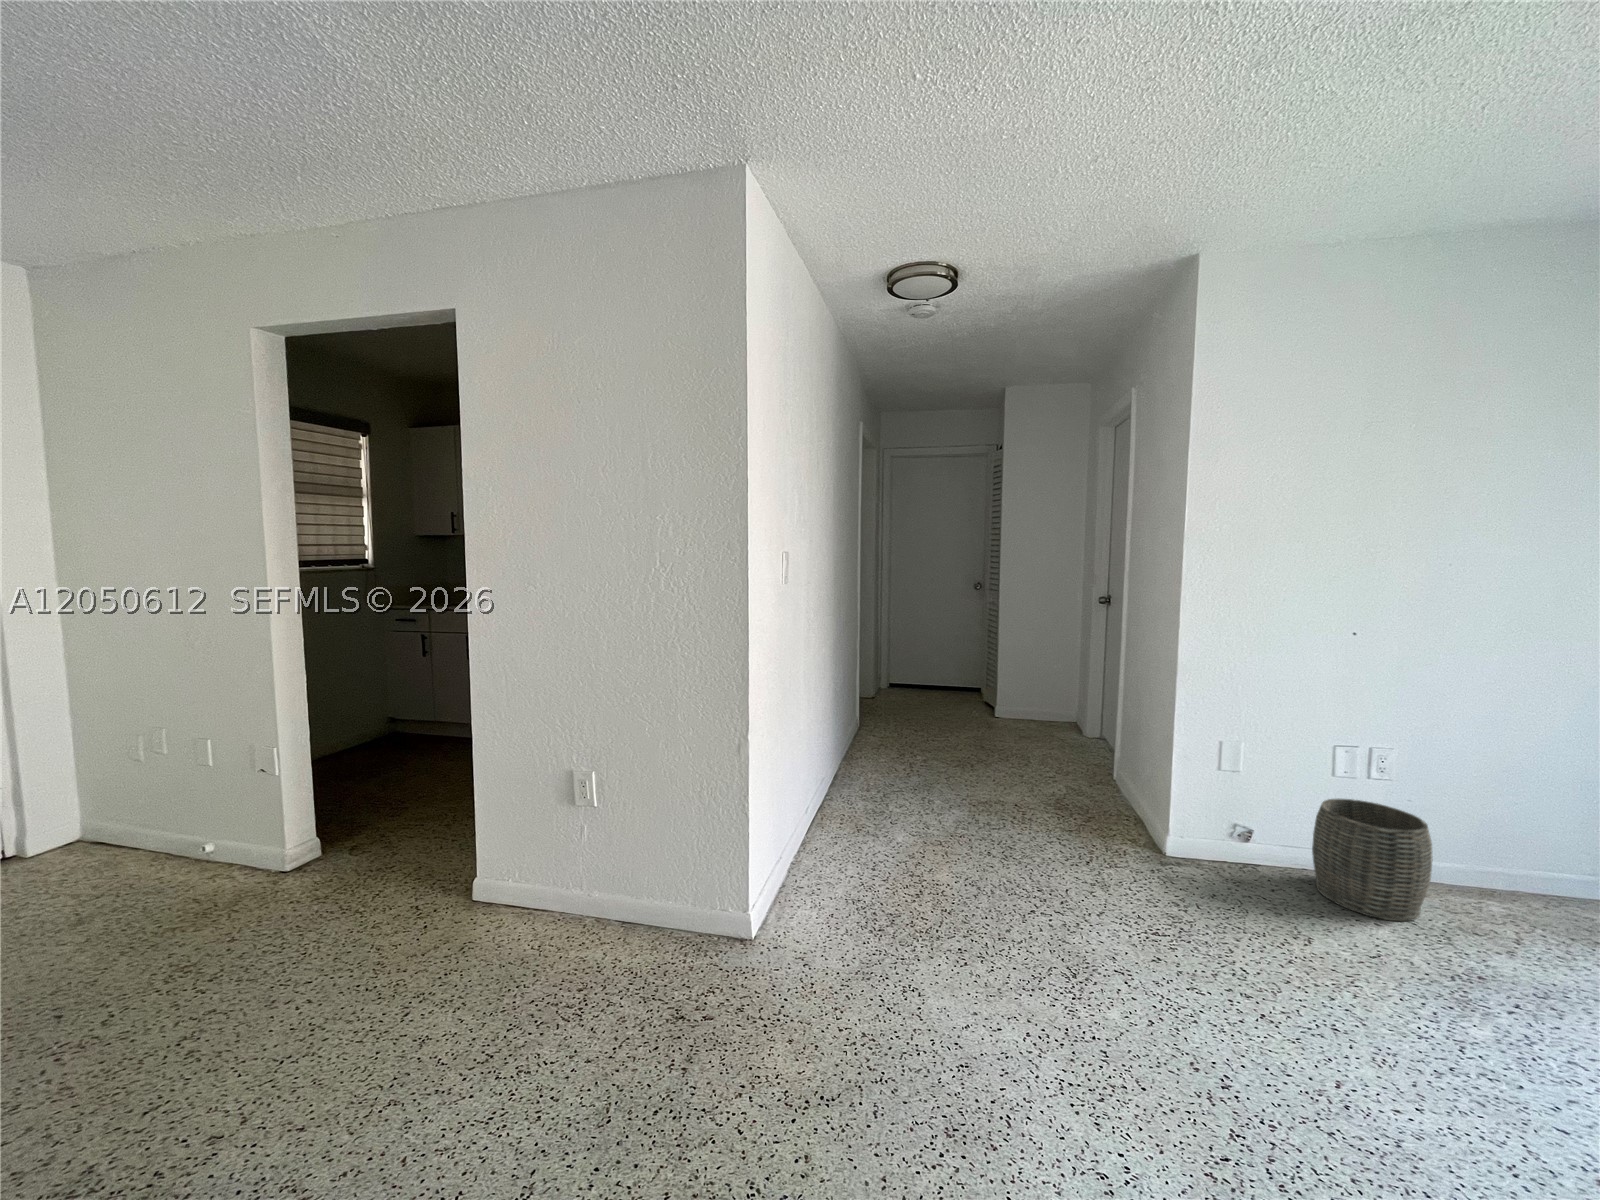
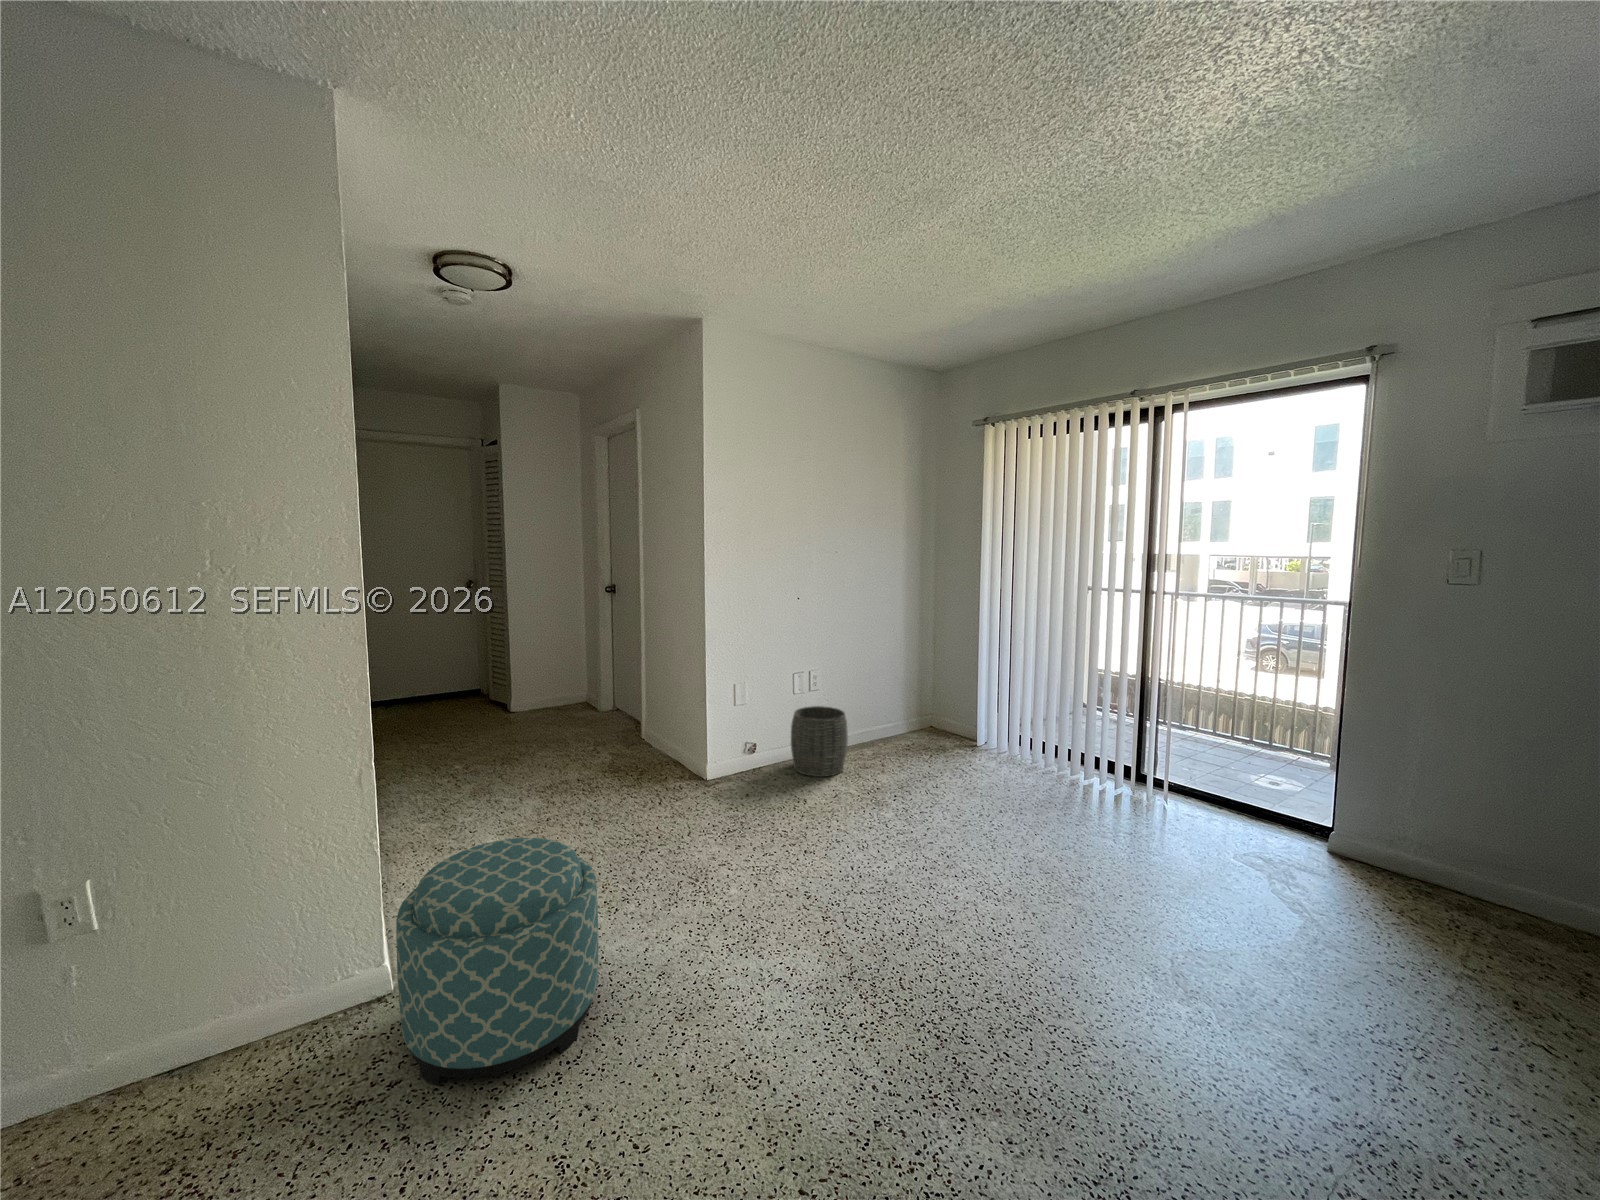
ottoman: none [718,837,897,1084] -> present [396,838,598,1085]

